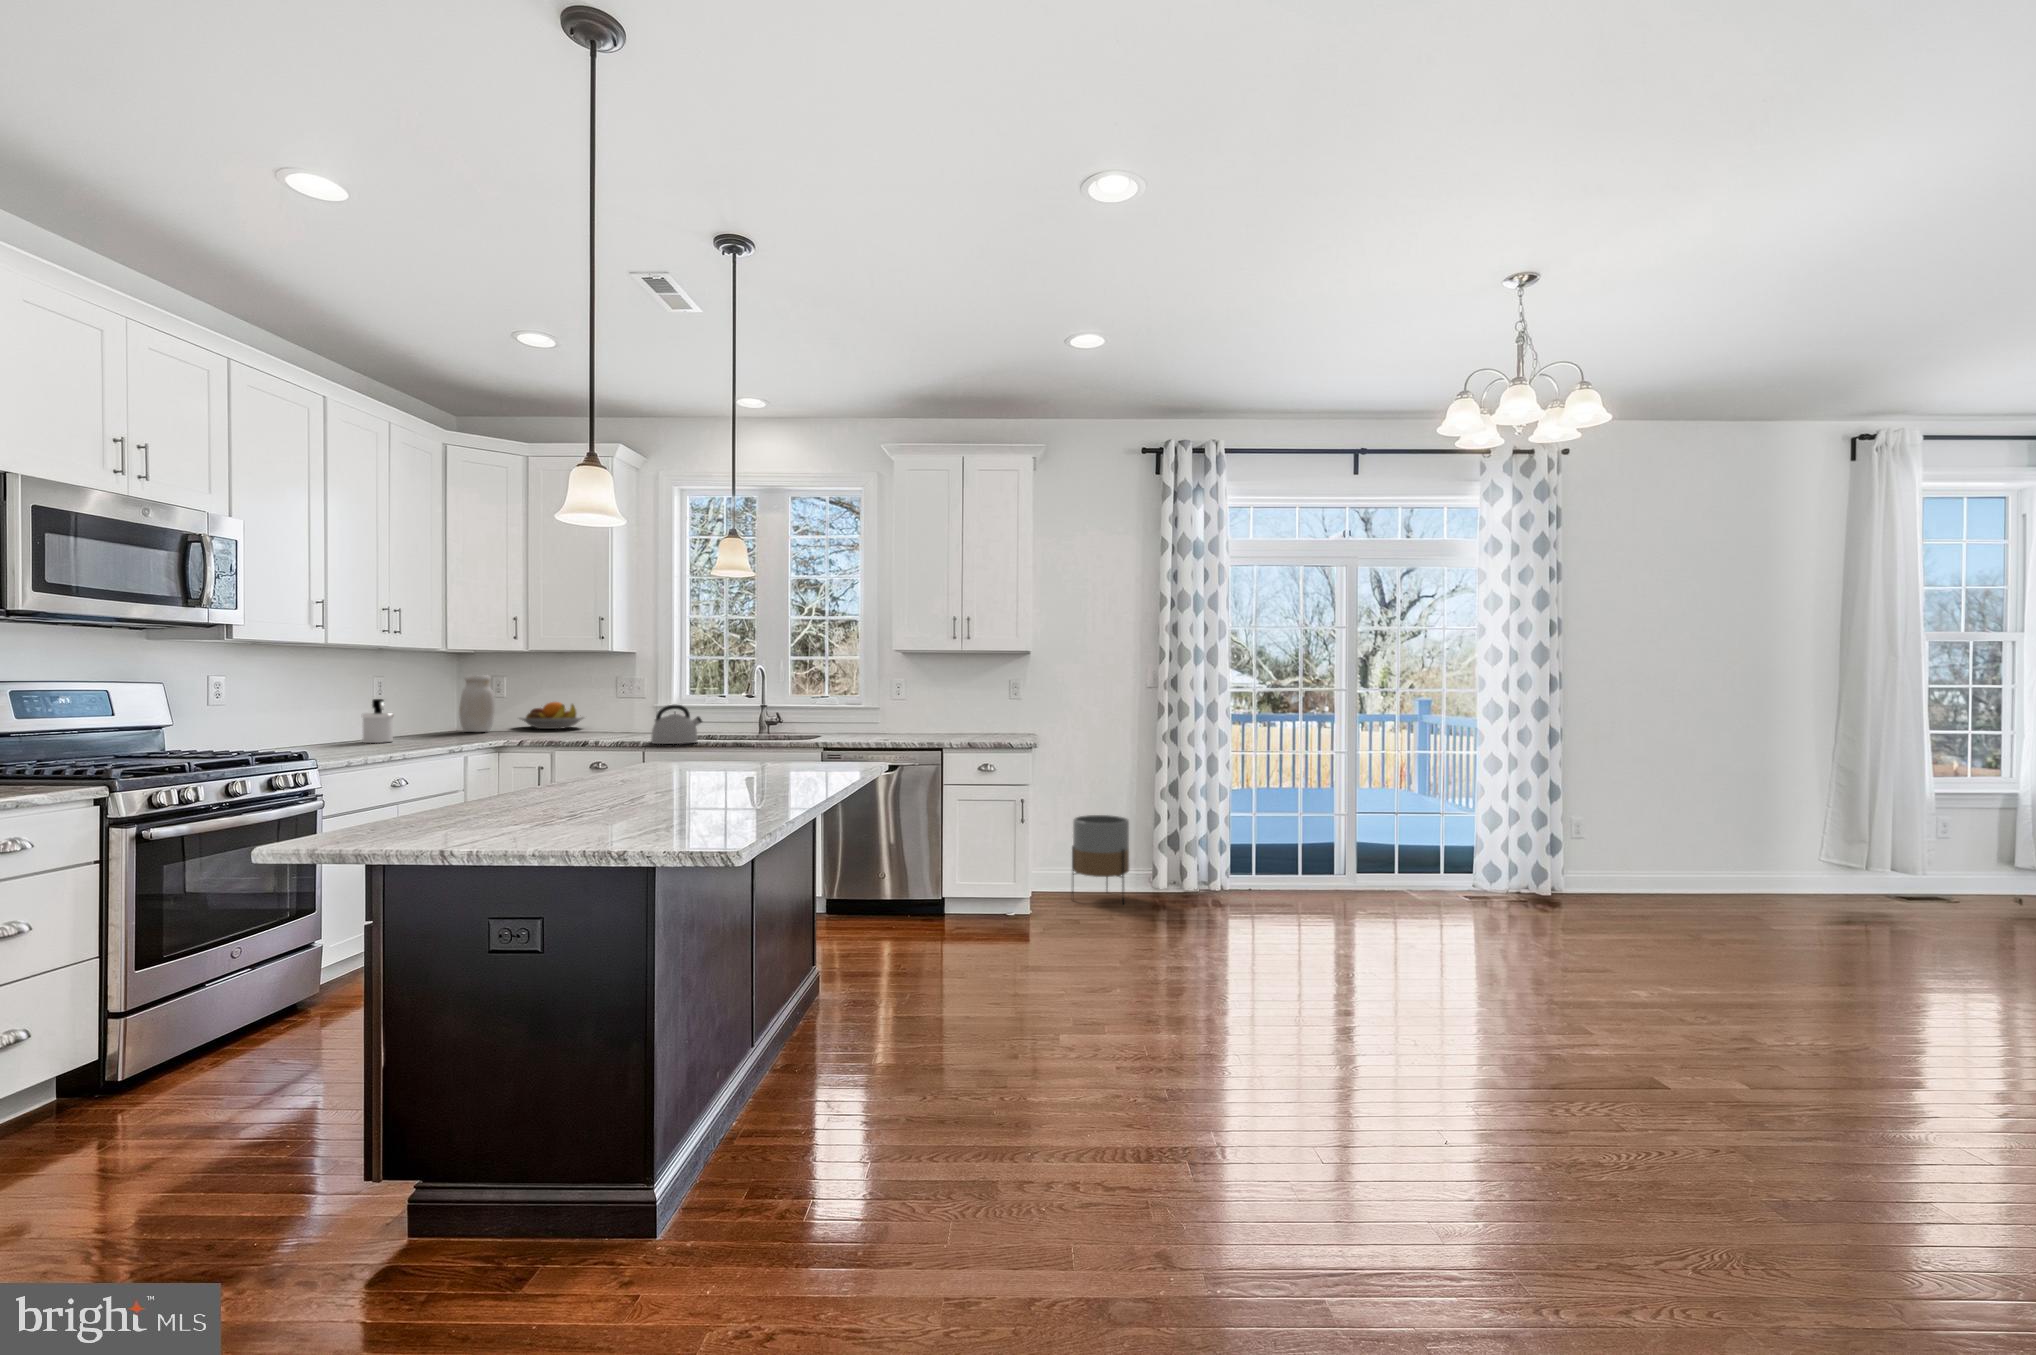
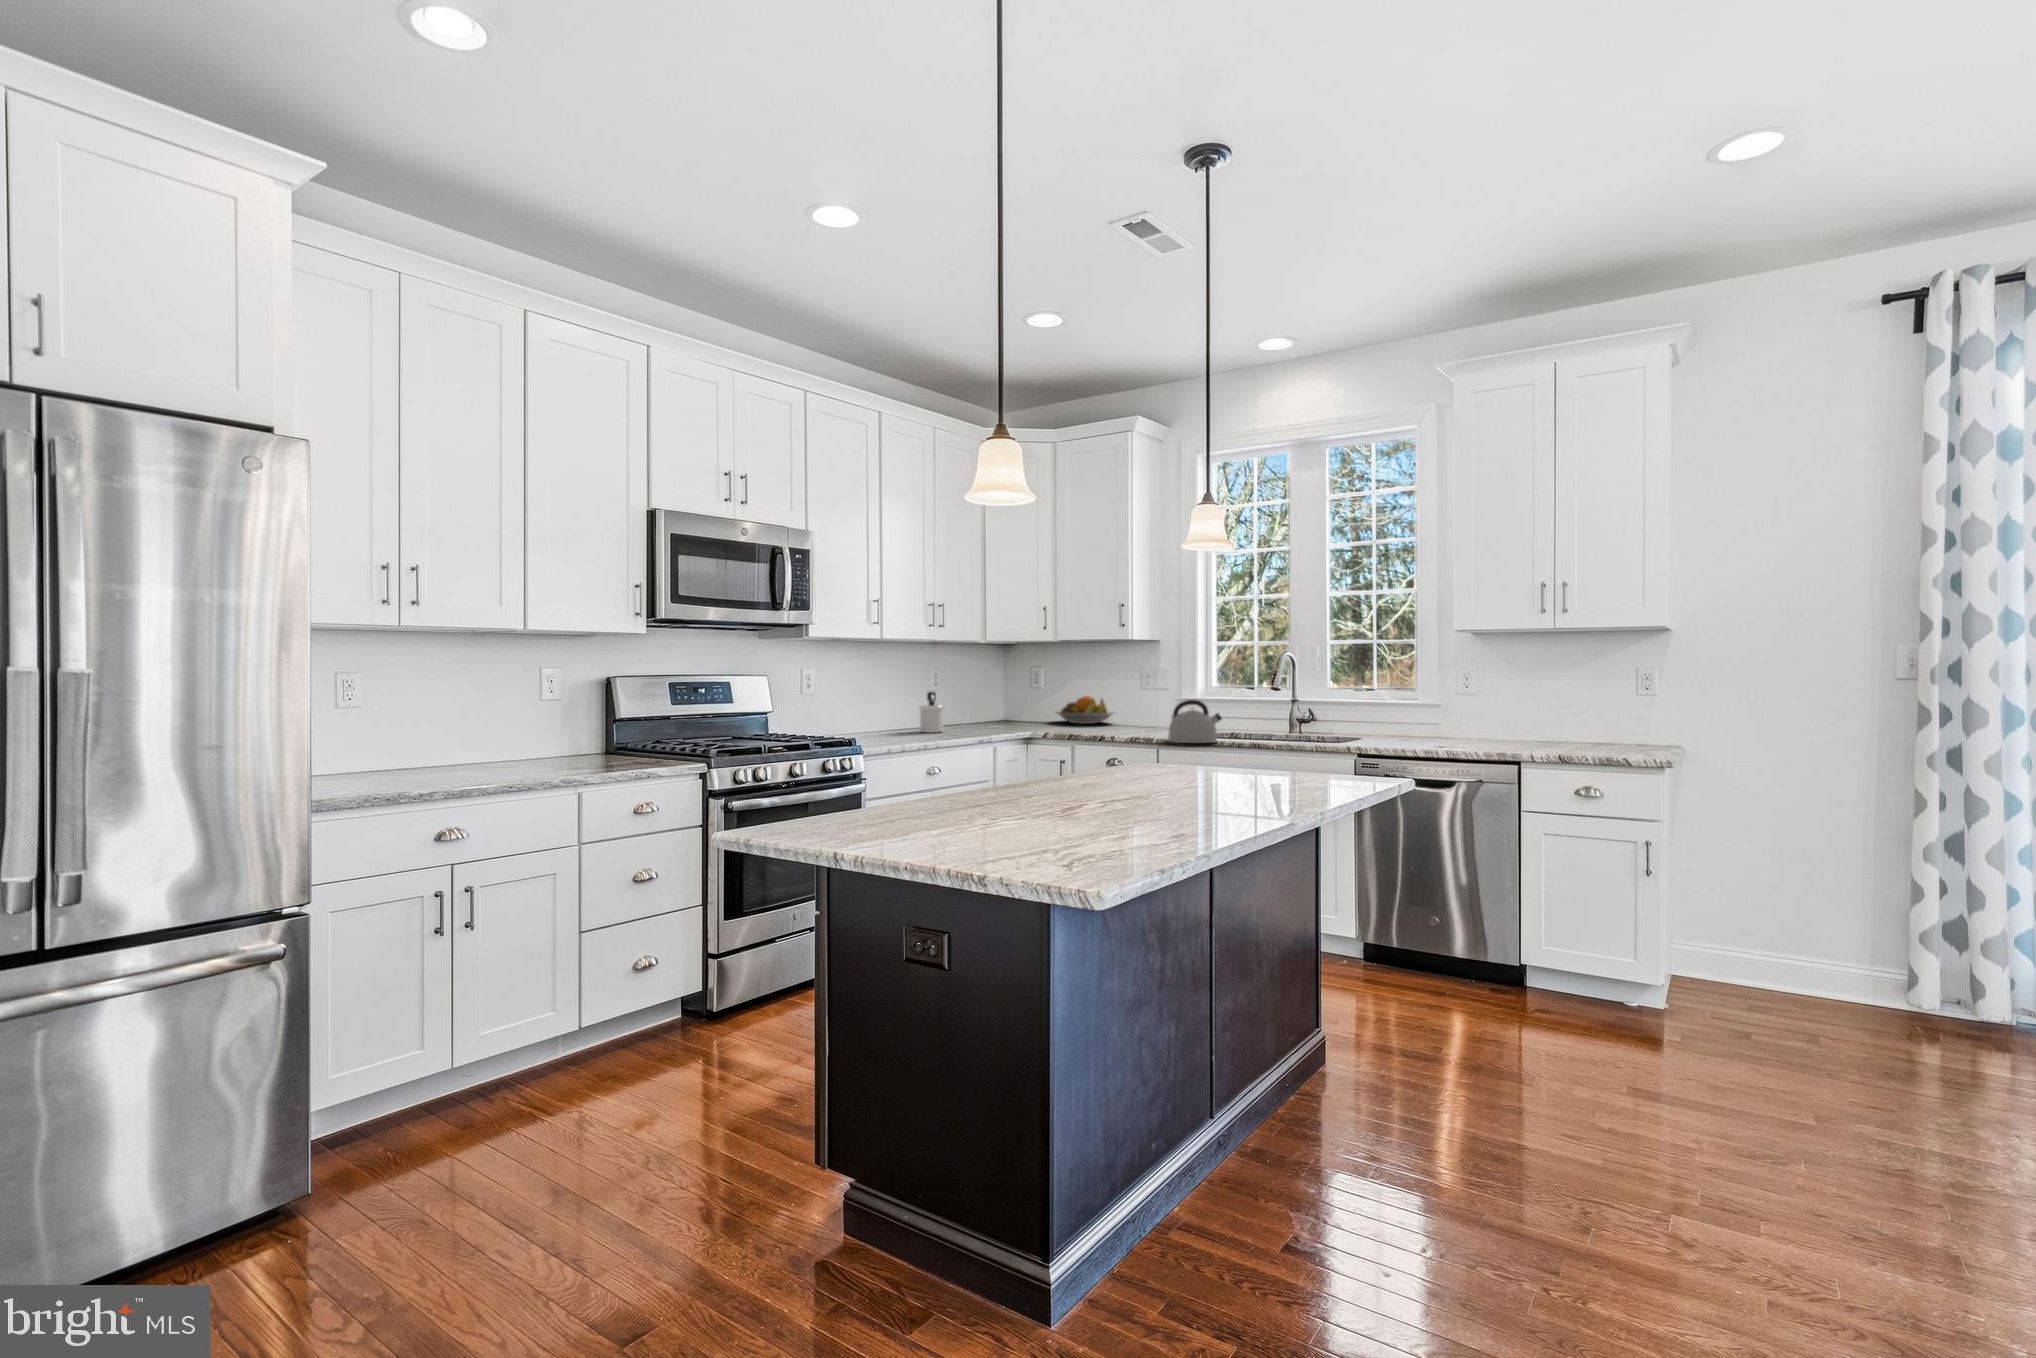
jar: present [459,675,495,732] -> none [1002,670,1032,725]
planter: present [1072,815,1129,903] -> none [1743,873,1856,1019]

